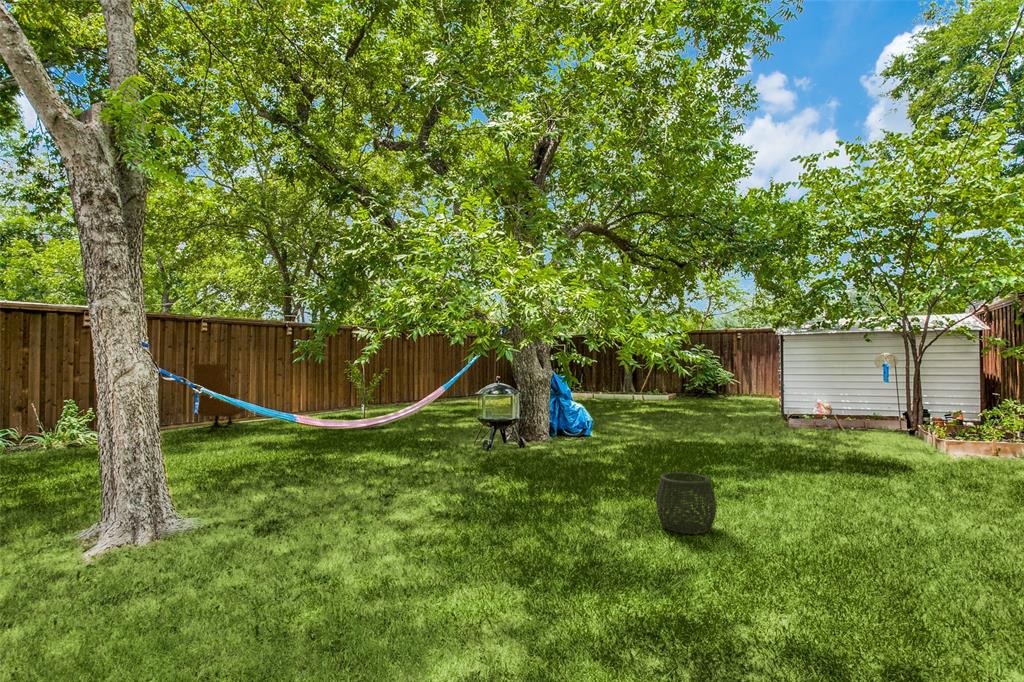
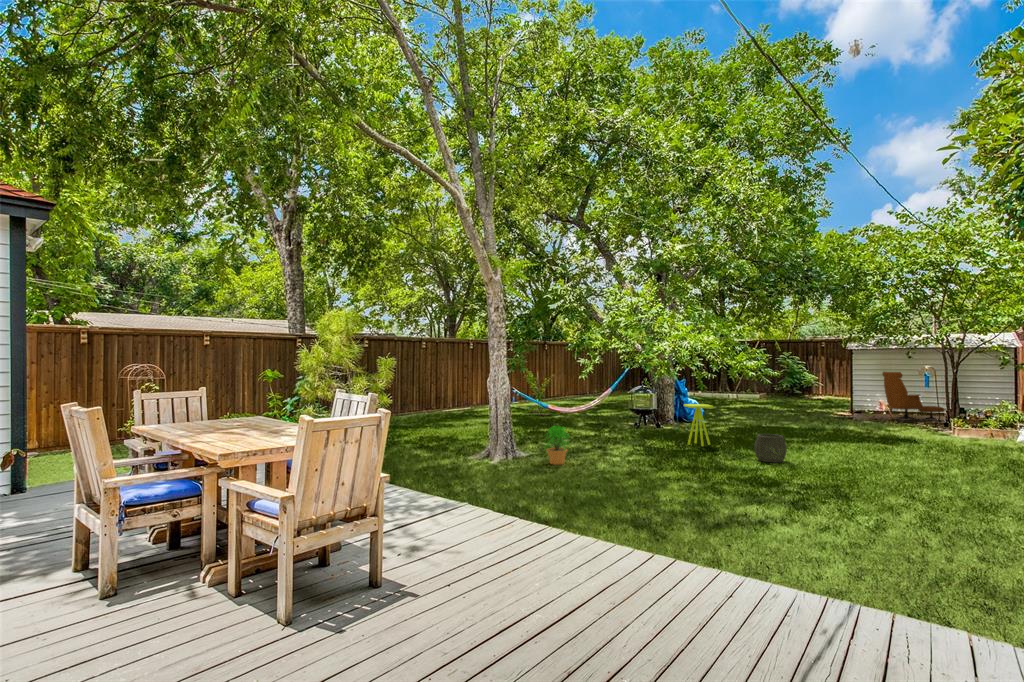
lounge chair: present [193,364,244,433] -> present [882,372,944,422]
side table: none [541,414,589,489] -> present [684,404,713,446]
potted plant: none [186,470,264,565] -> present [546,426,569,465]

